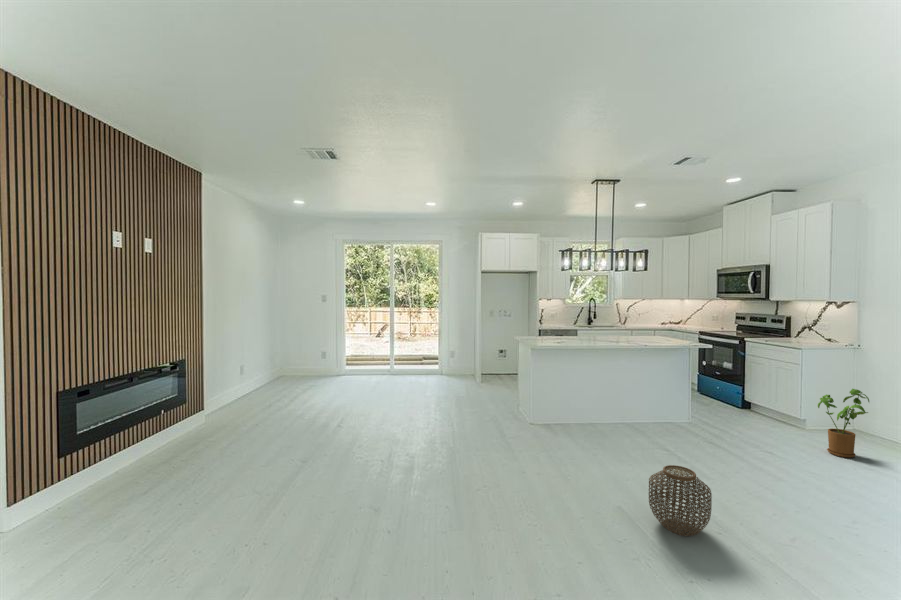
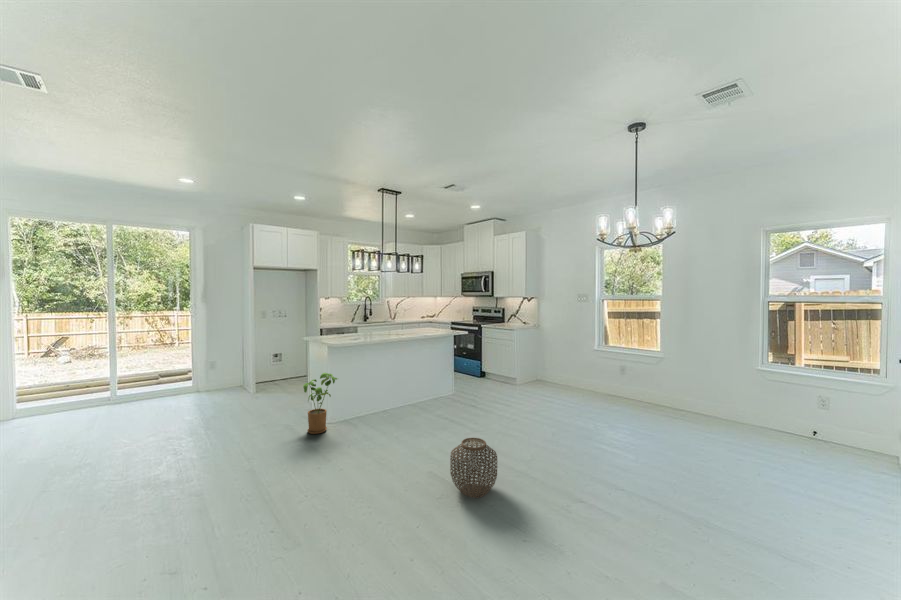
house plant: present [818,389,869,458] -> present [303,373,338,434]

